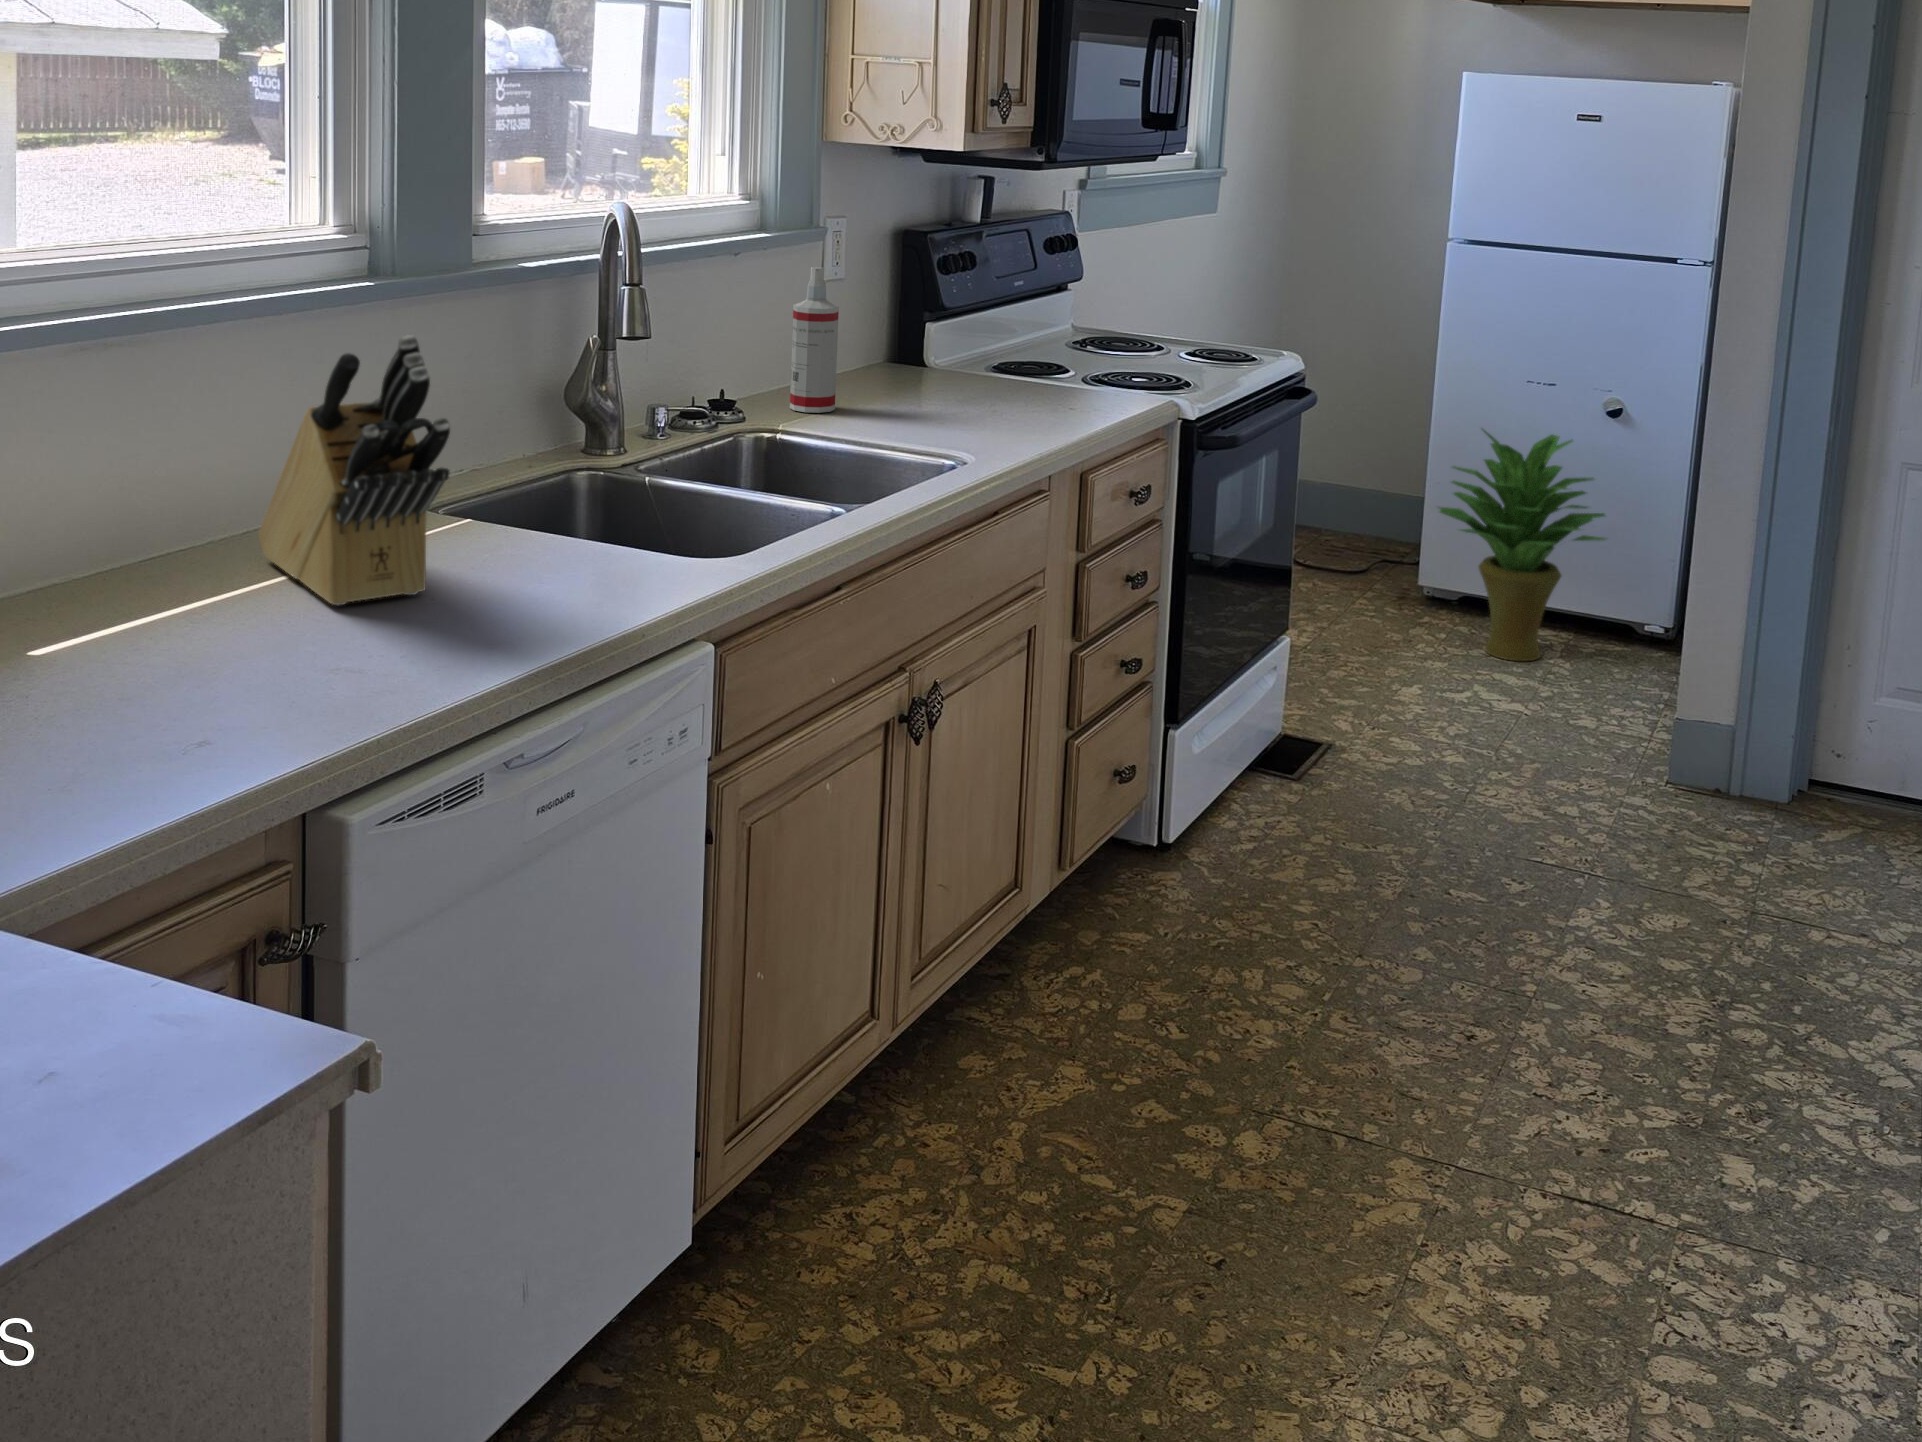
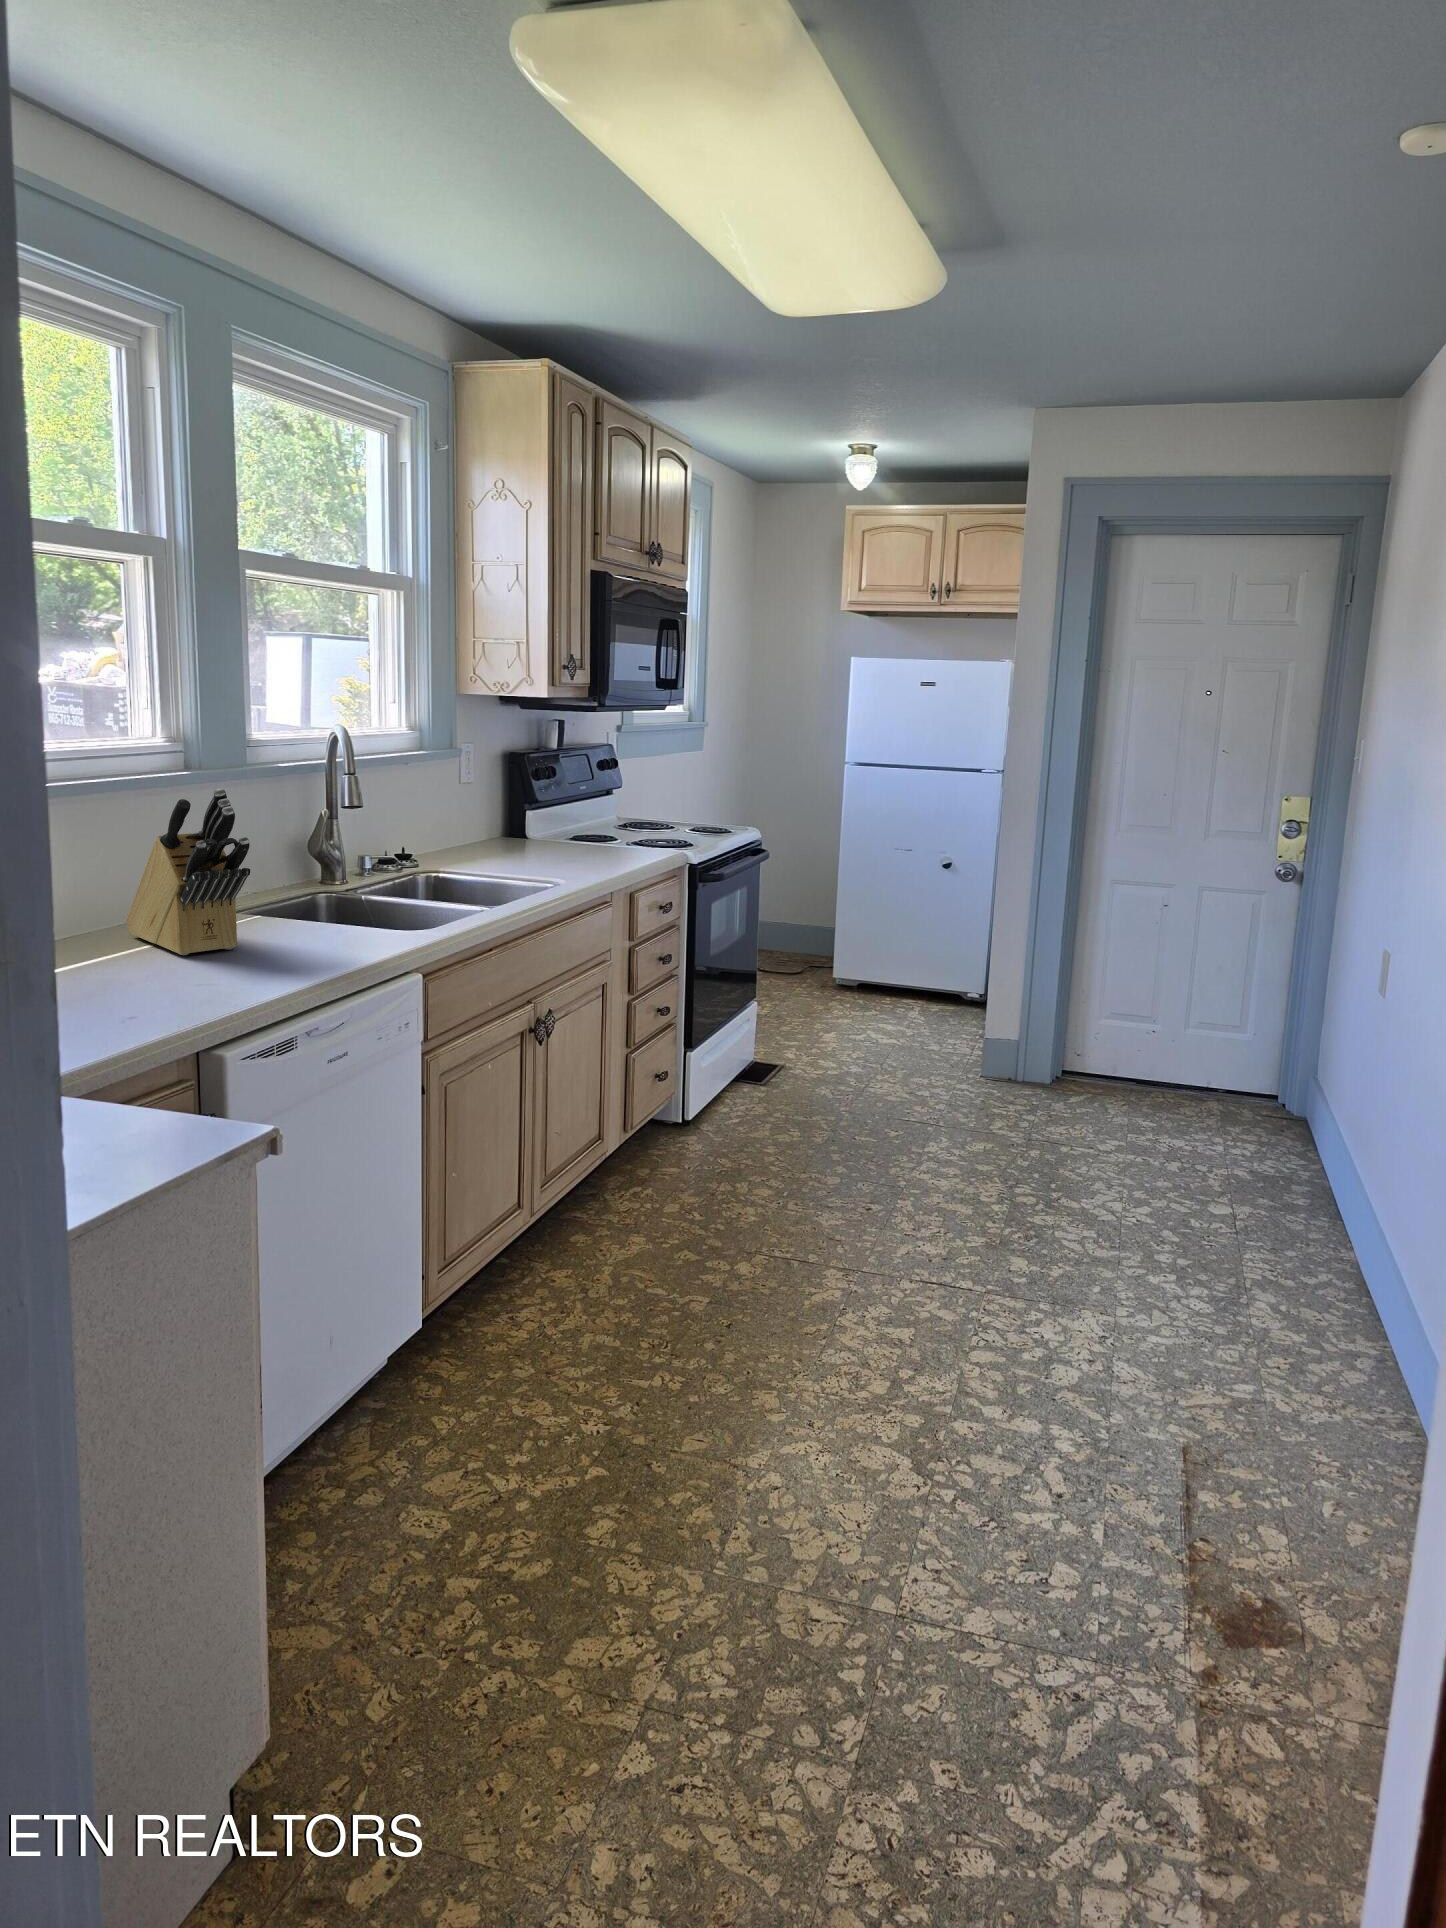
spray bottle: present [790,267,839,413] -> none [447,771,476,861]
potted plant: present [1439,429,1606,661] -> none [842,878,946,1017]

